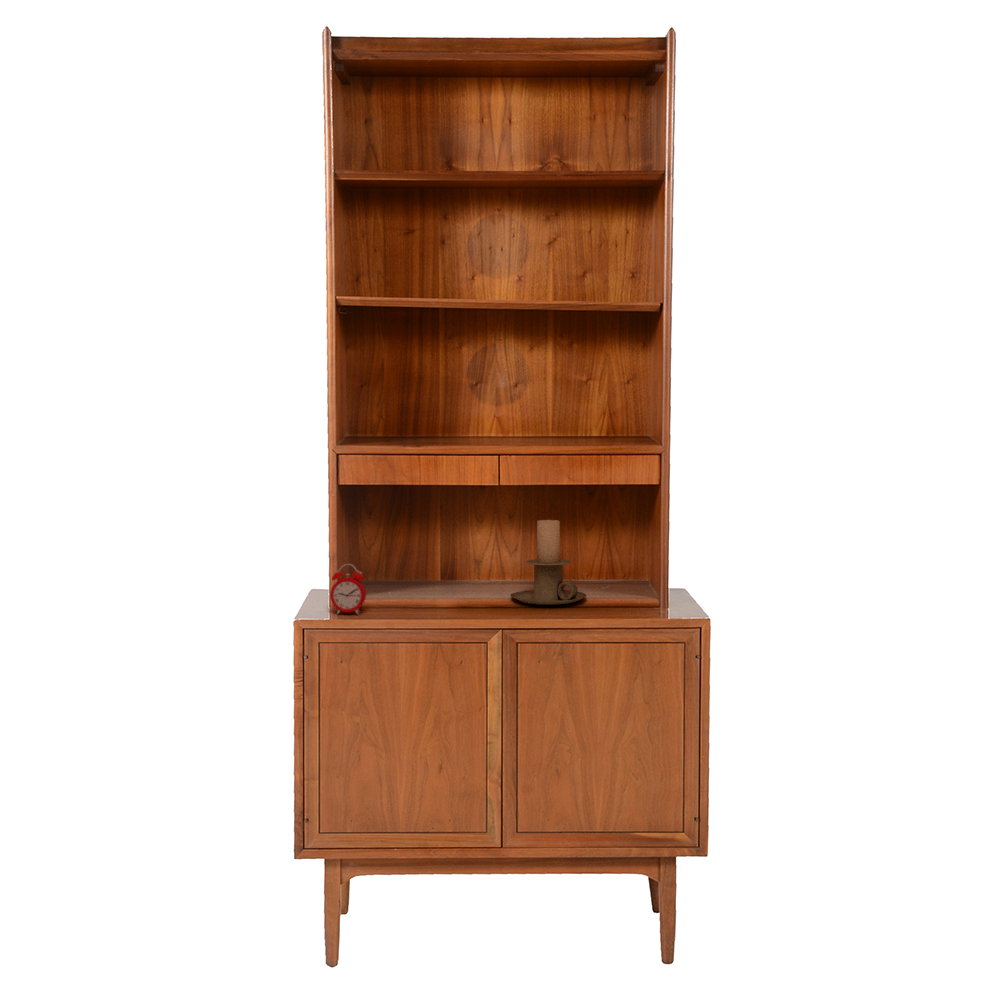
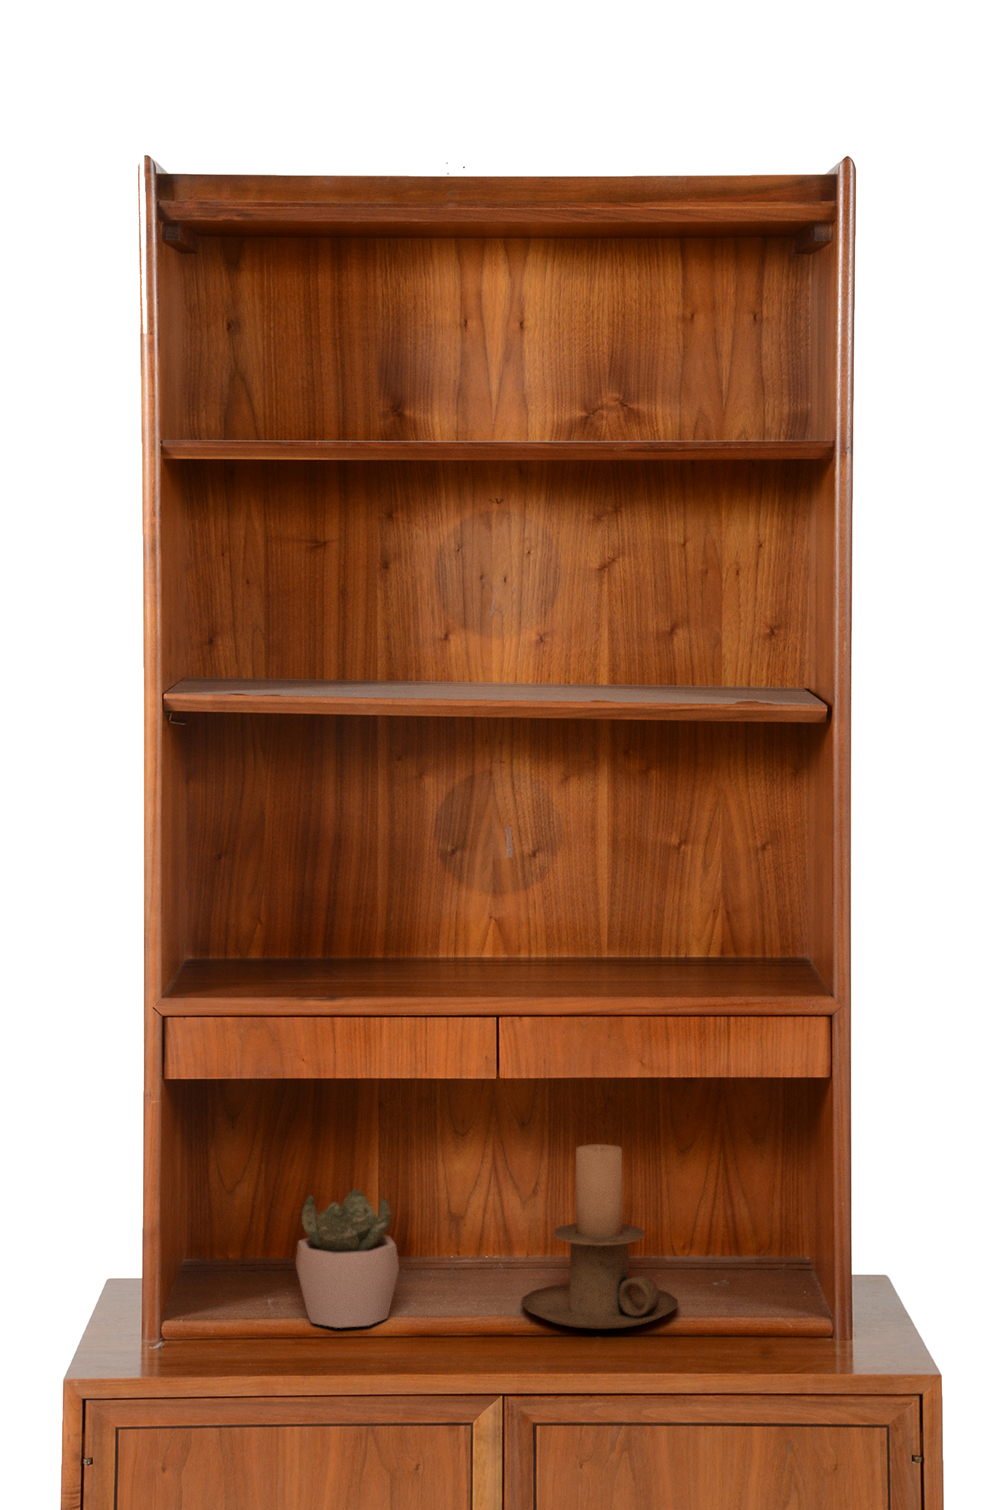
succulent plant: none [401,542,452,605] -> present [296,1189,399,1328]
alarm clock: present [330,564,366,614] -> none [145,1250,220,1357]

